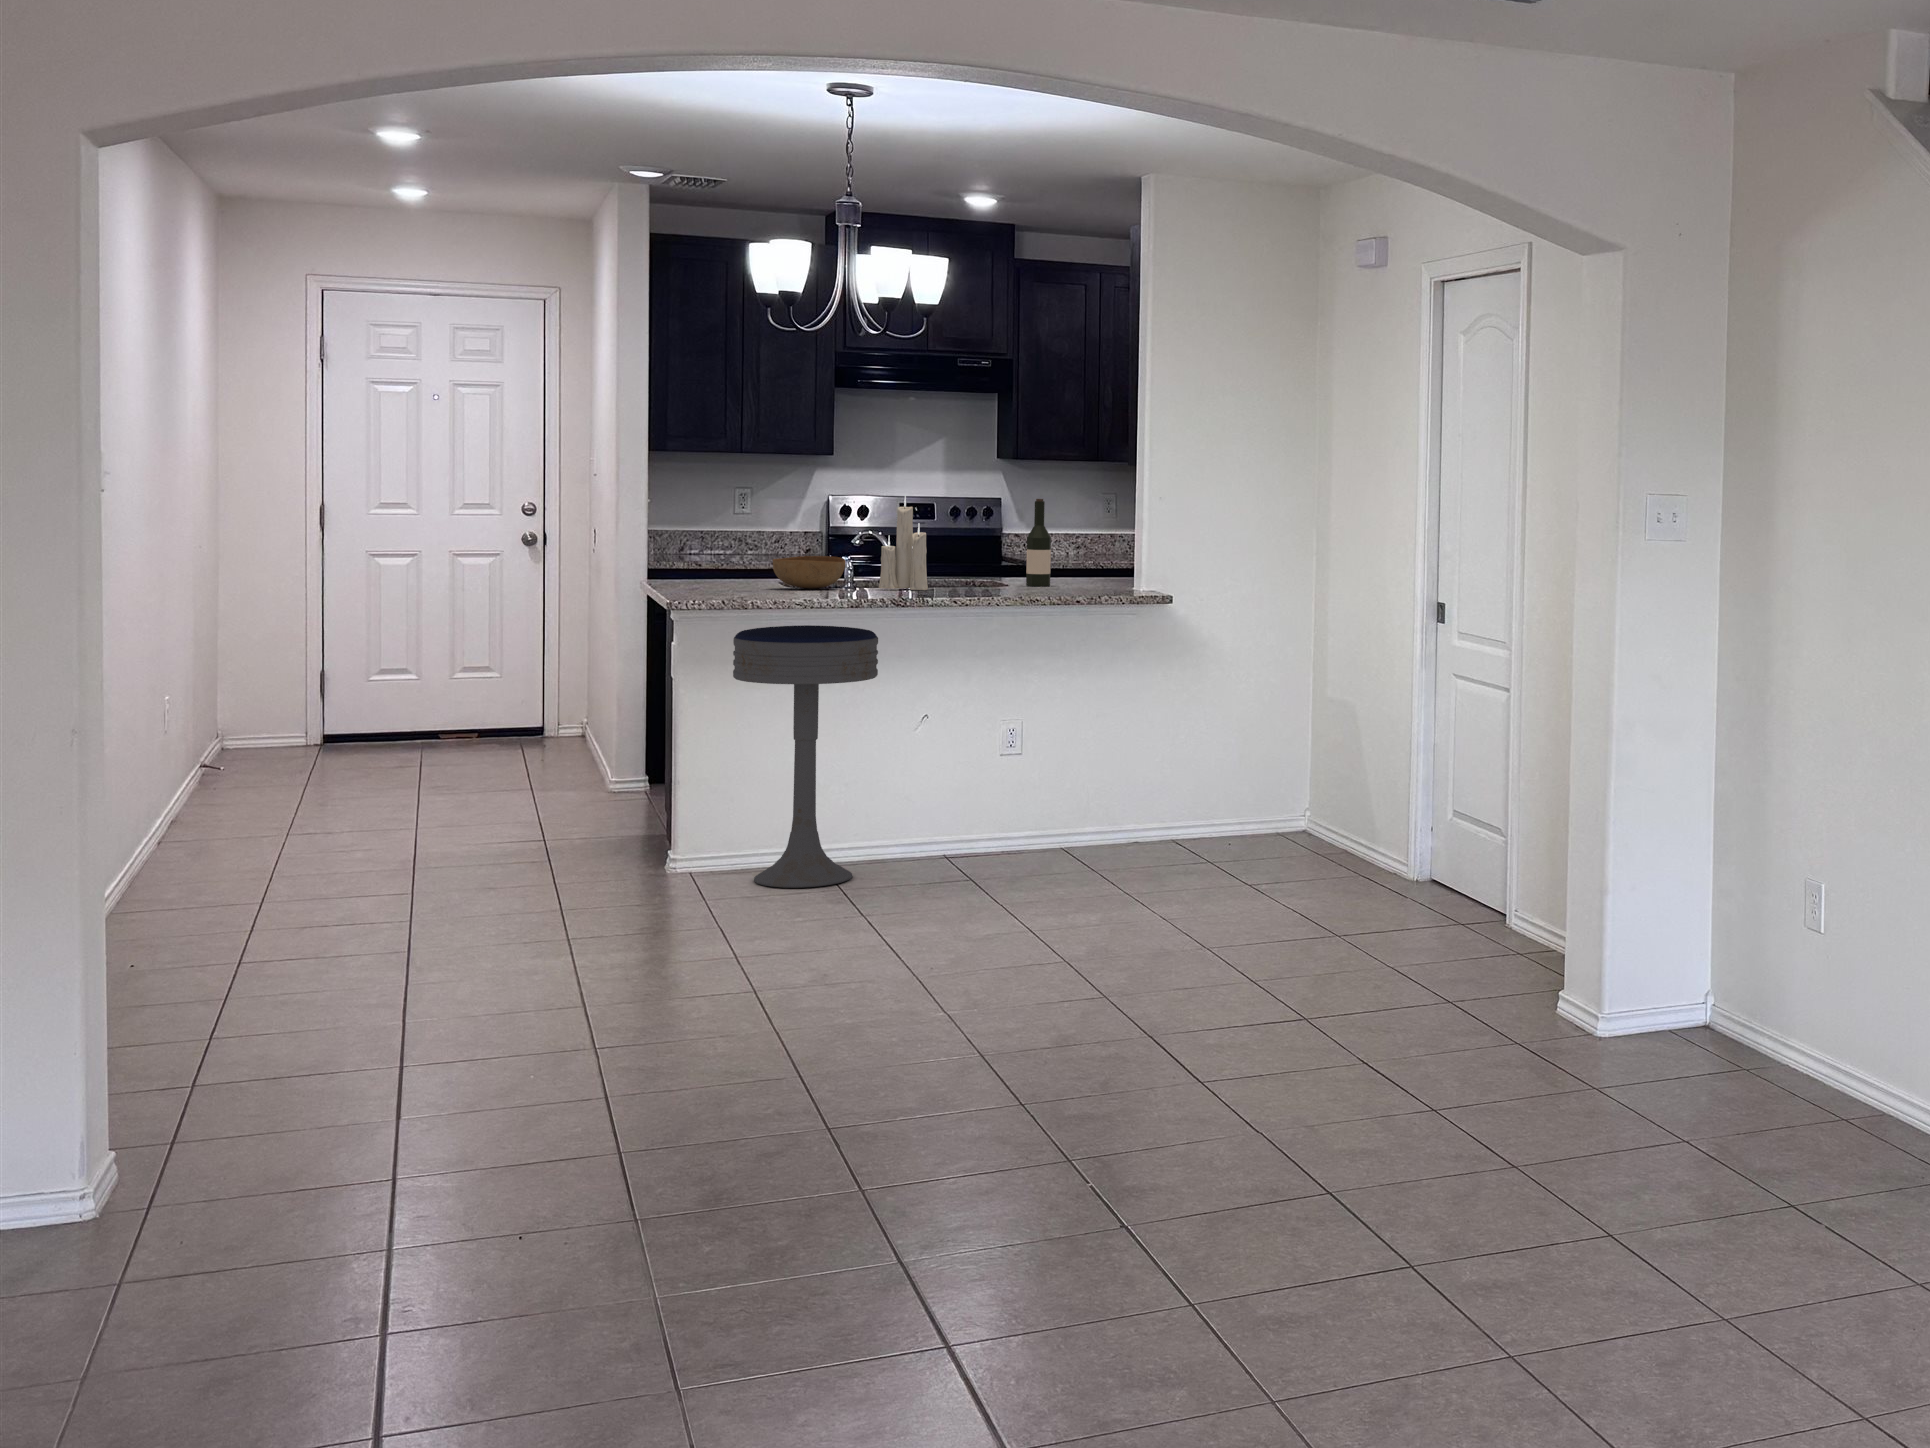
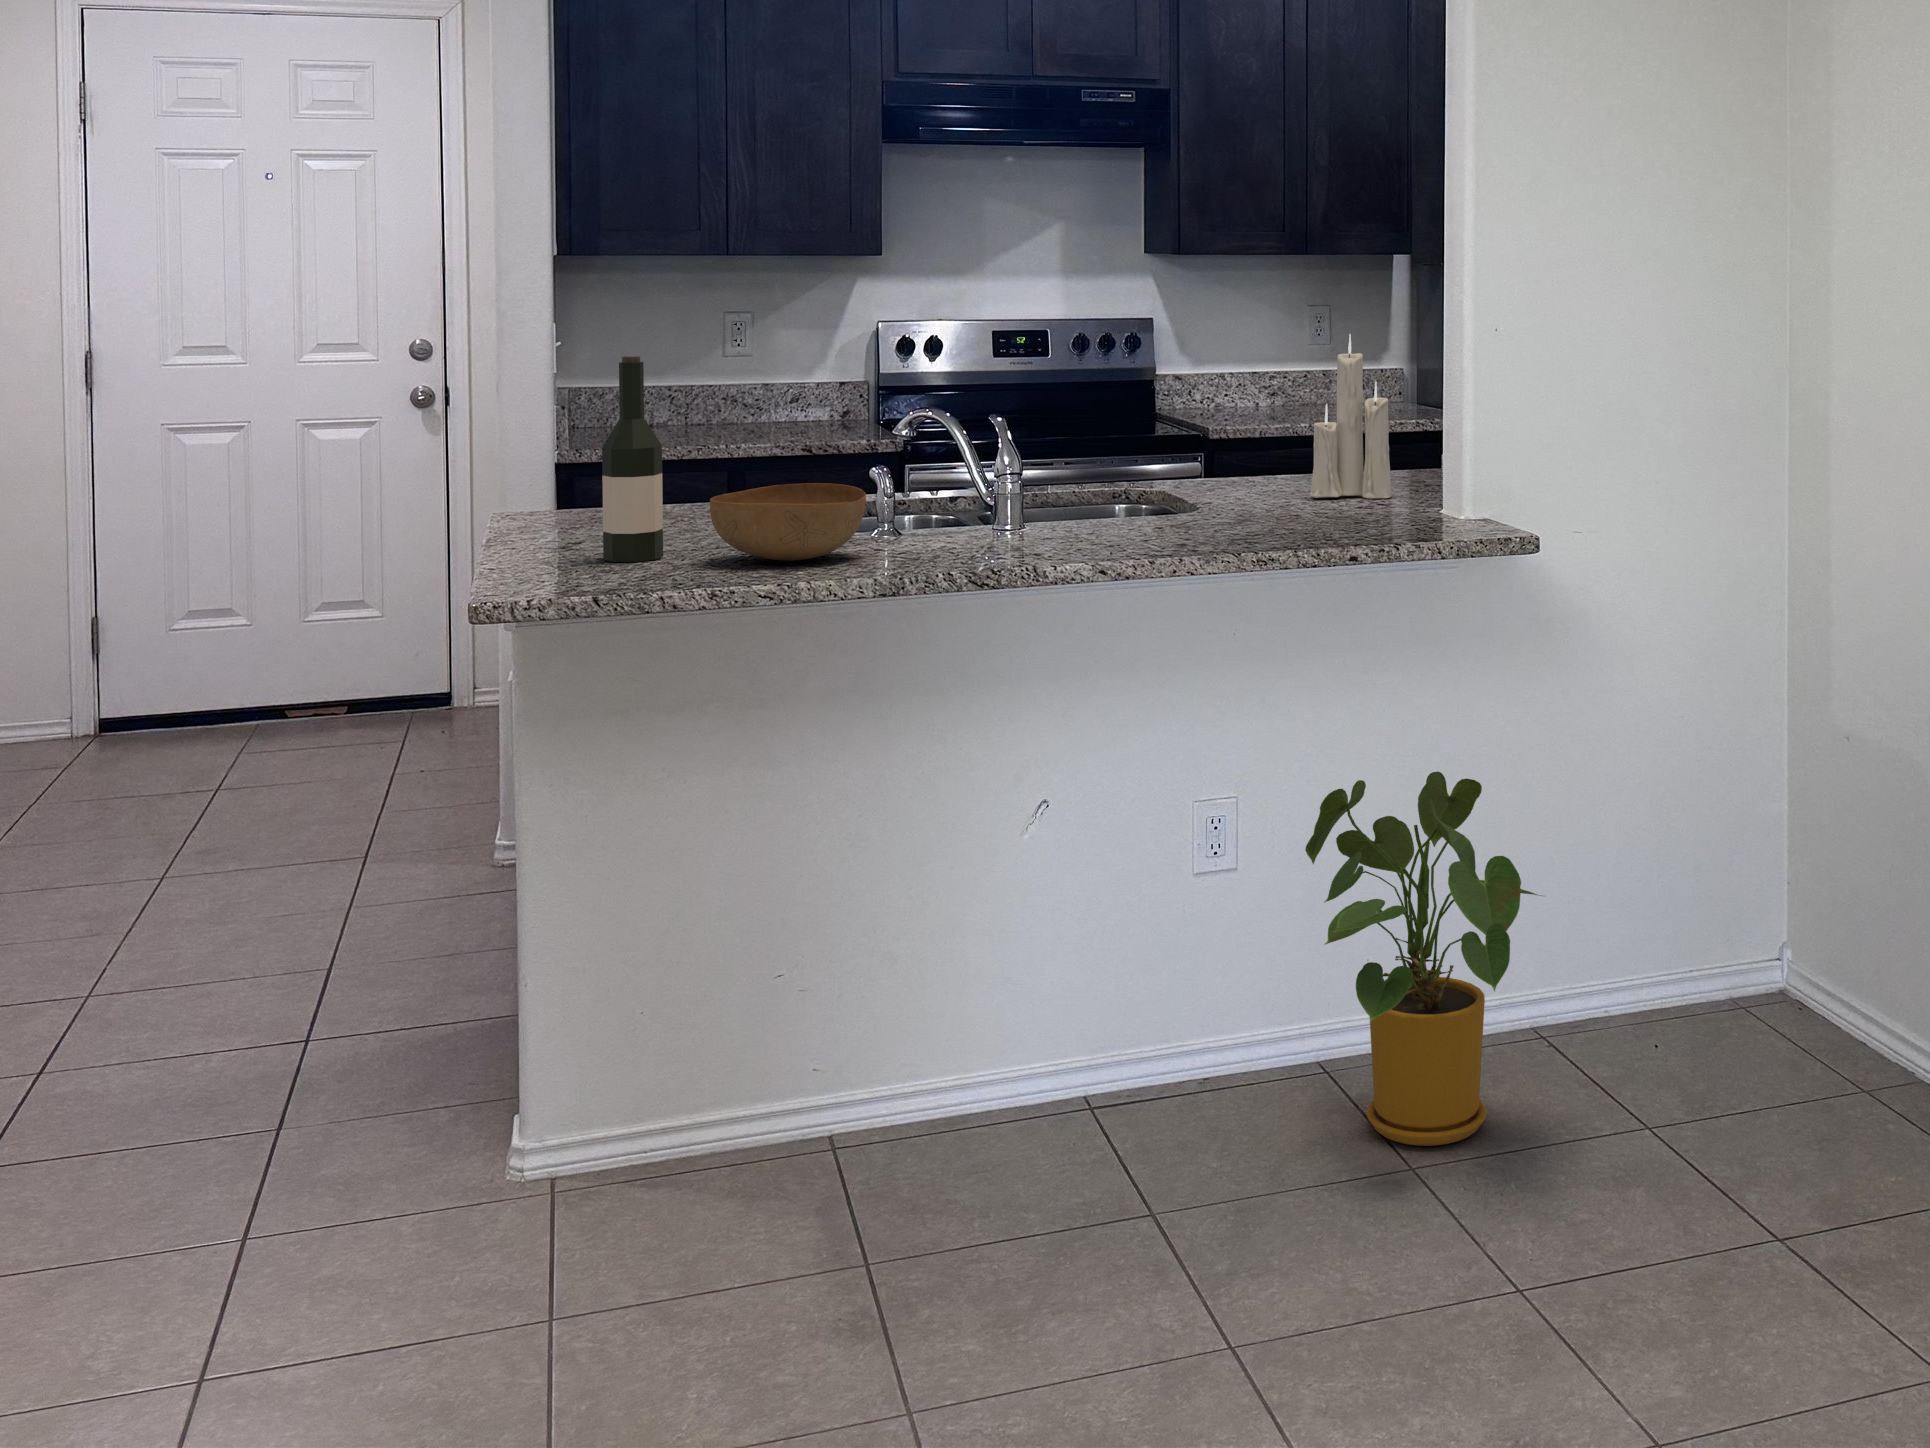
candle: present [879,496,928,590] -> present [1310,334,1392,499]
wine bottle: present [1026,499,1051,586] -> present [602,356,663,562]
bar stool: present [733,625,878,888] -> none [616,639,937,1261]
house plant: none [1053,706,1164,867] -> present [1305,771,1542,1146]

